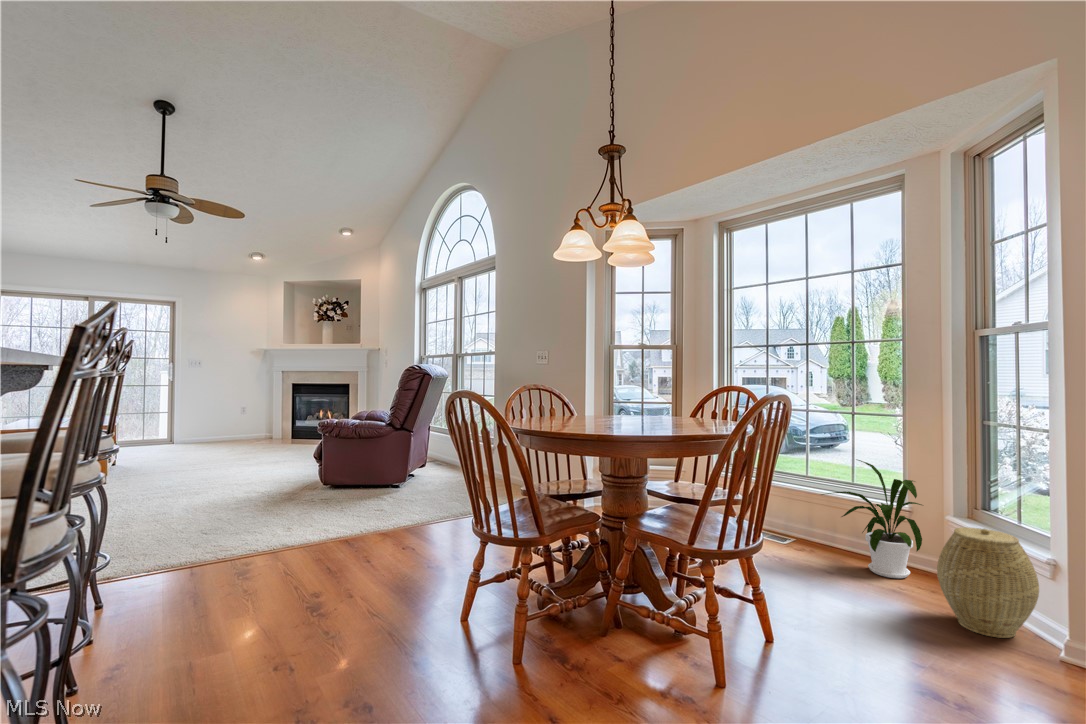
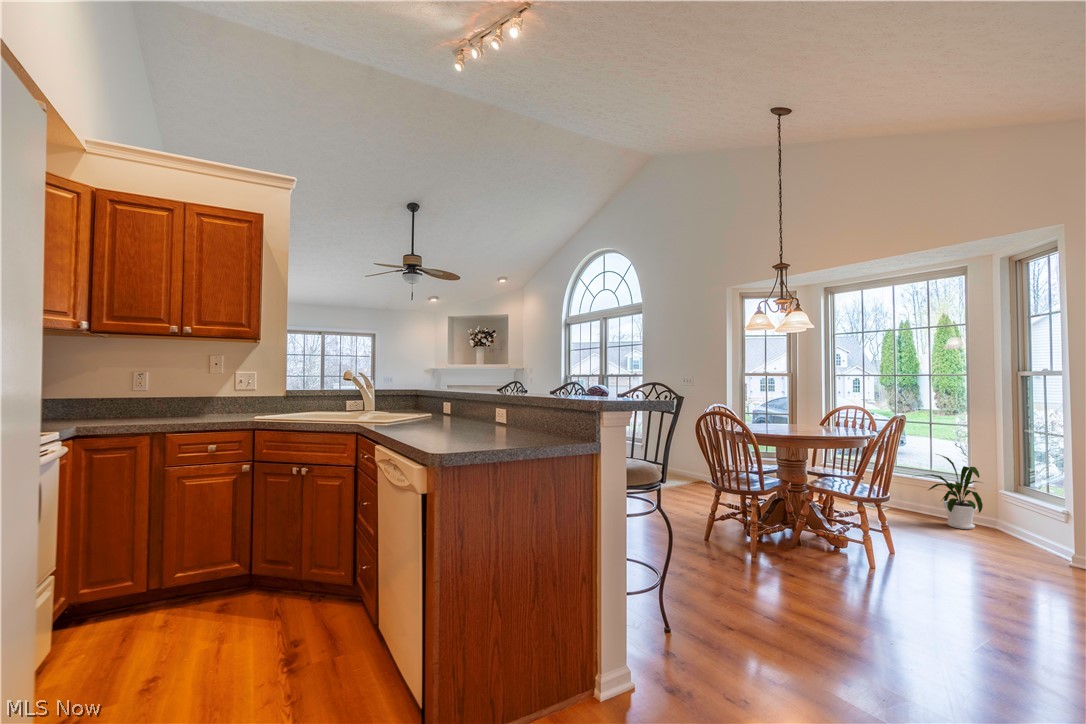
woven basket: present [937,527,1039,638] -> none [995,494,1058,557]

